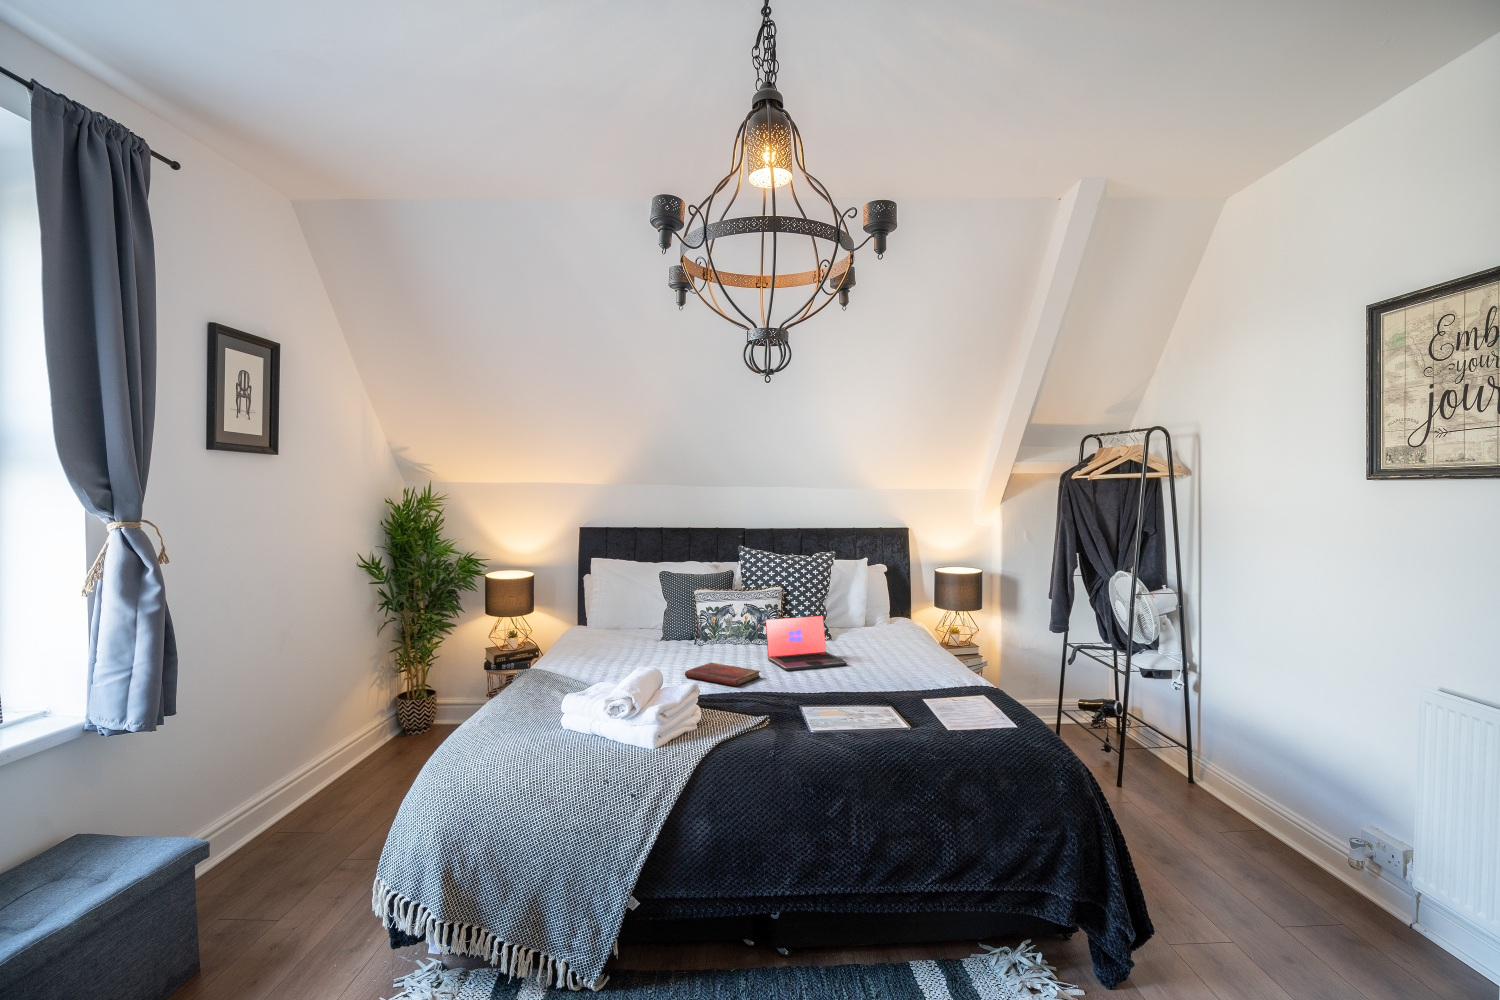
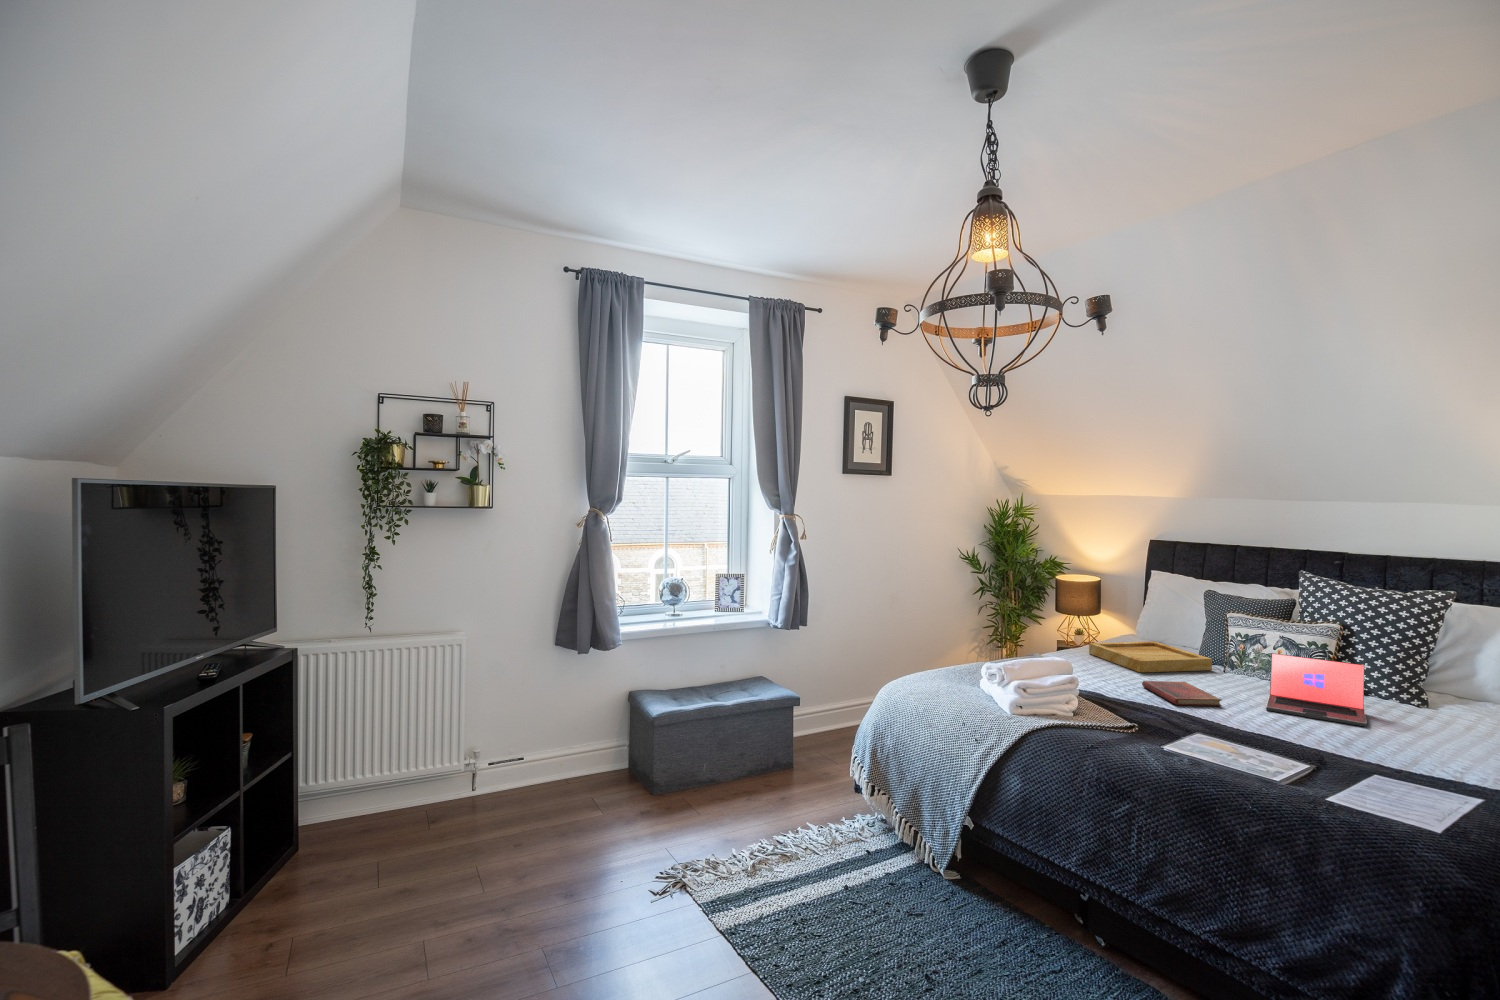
tray: none [586,630,695,664] -> present [1089,642,1212,672]

